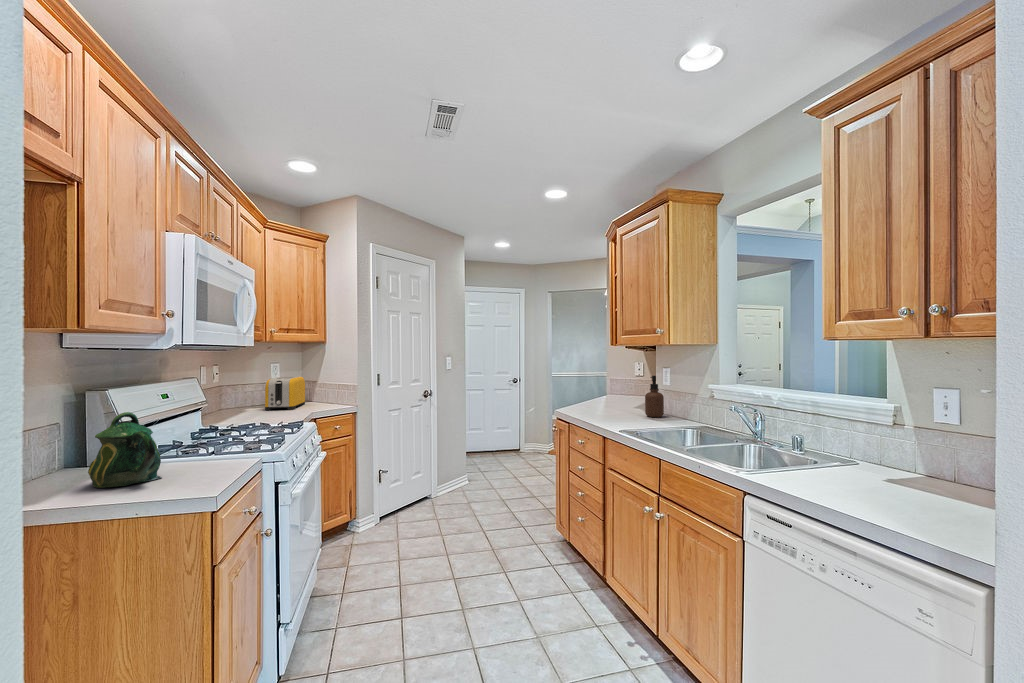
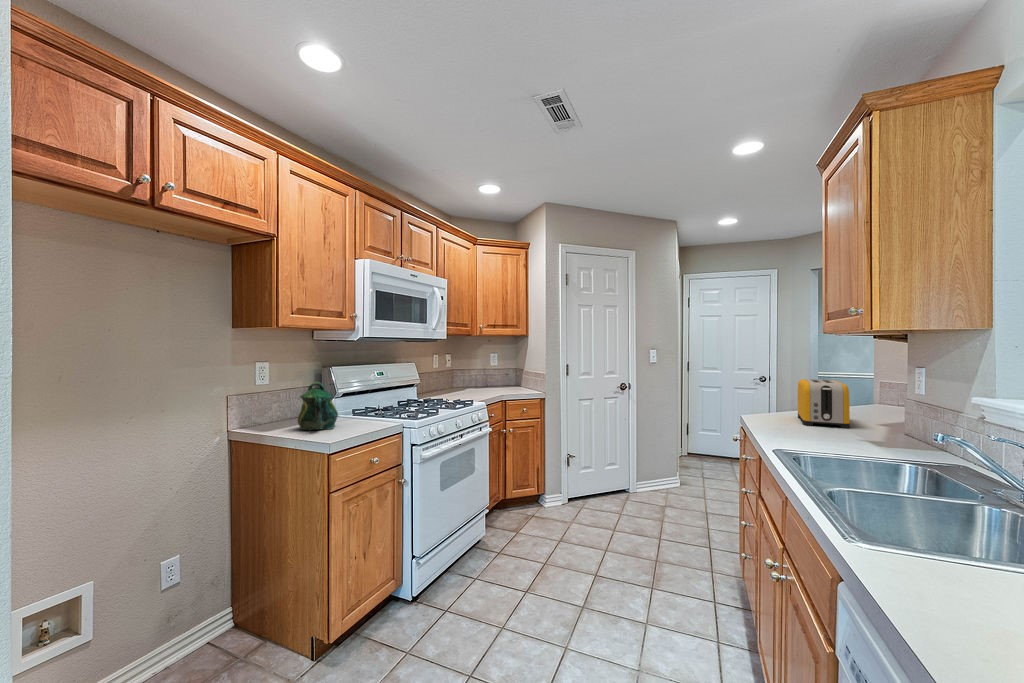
soap dispenser: present [645,376,664,417] -> none [860,378,895,441]
toaster: present [265,377,305,410] -> present [798,379,850,428]

